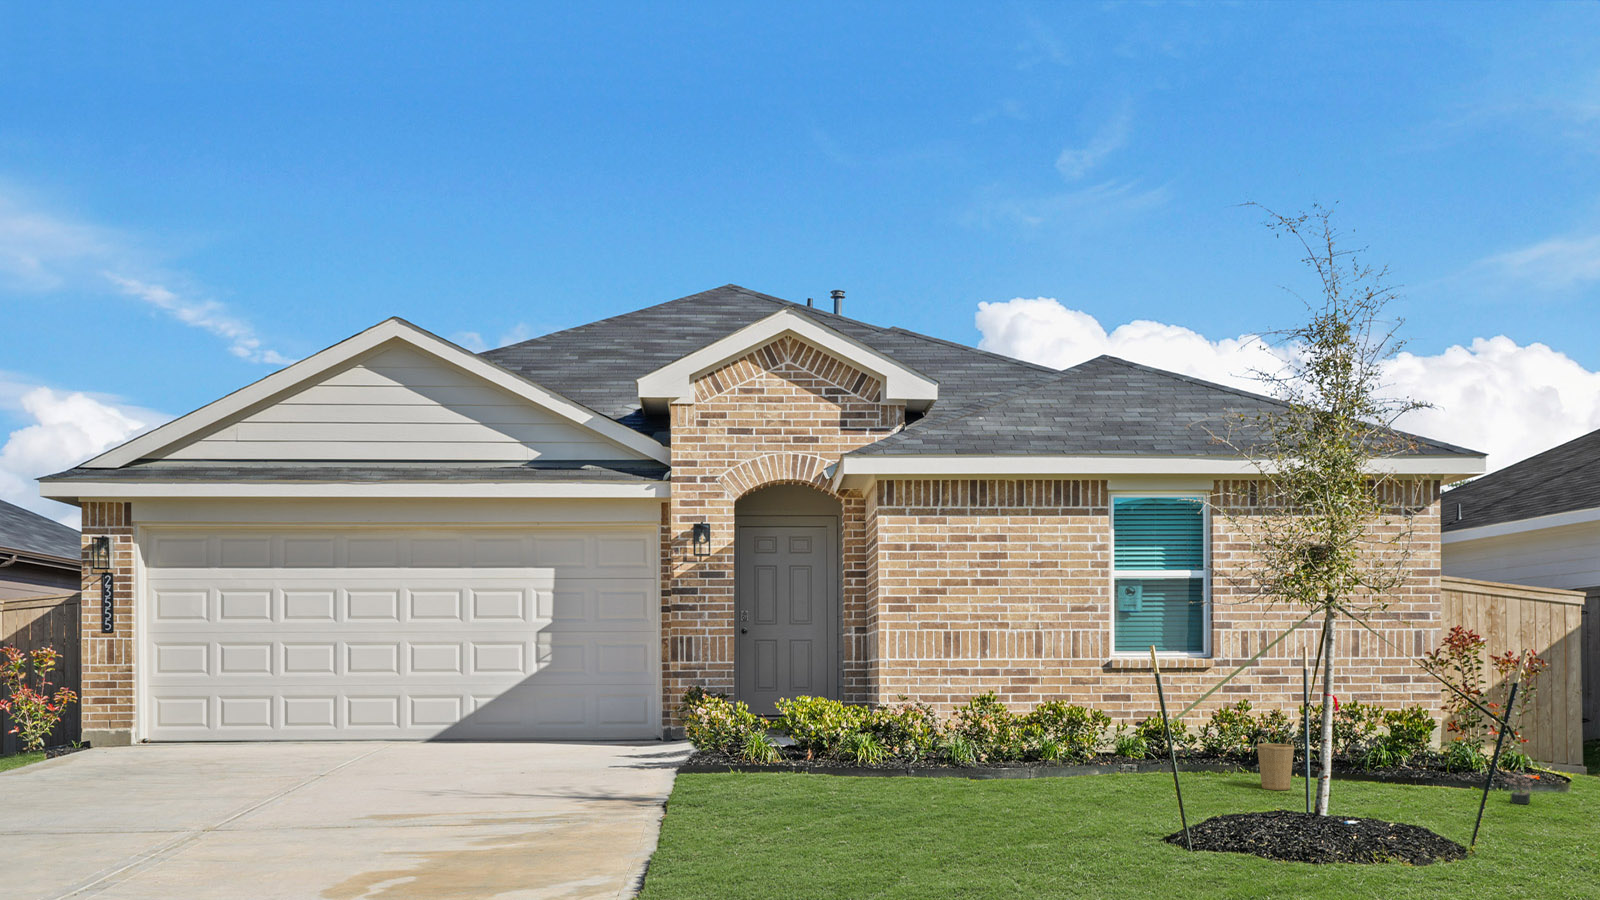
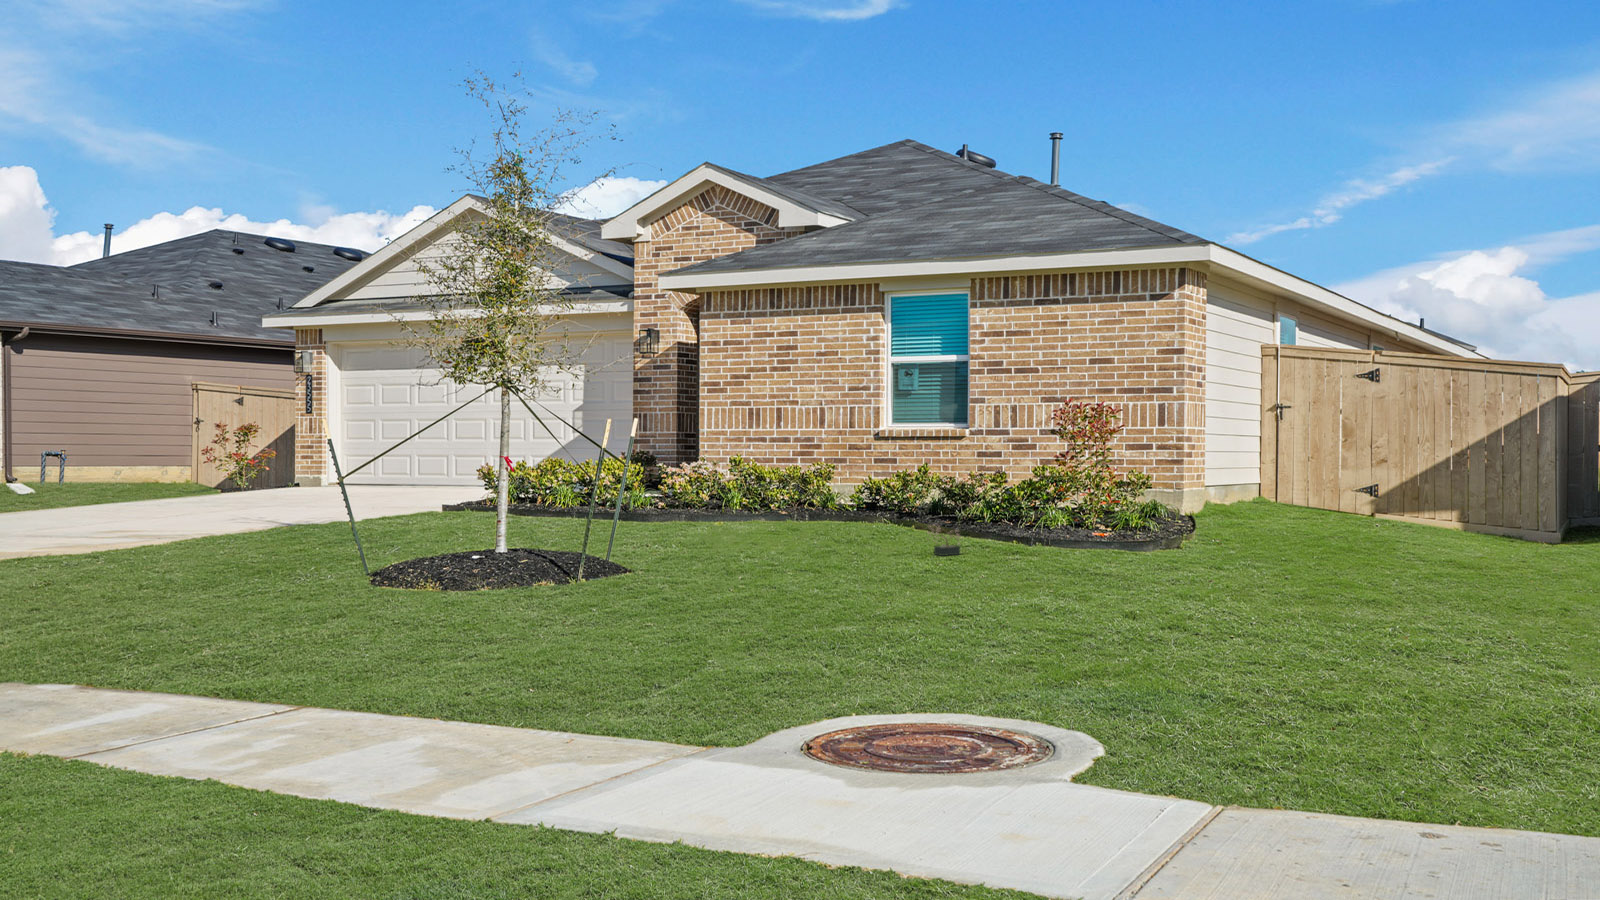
basket: present [1257,736,1294,790] -> none [776,489,807,535]

